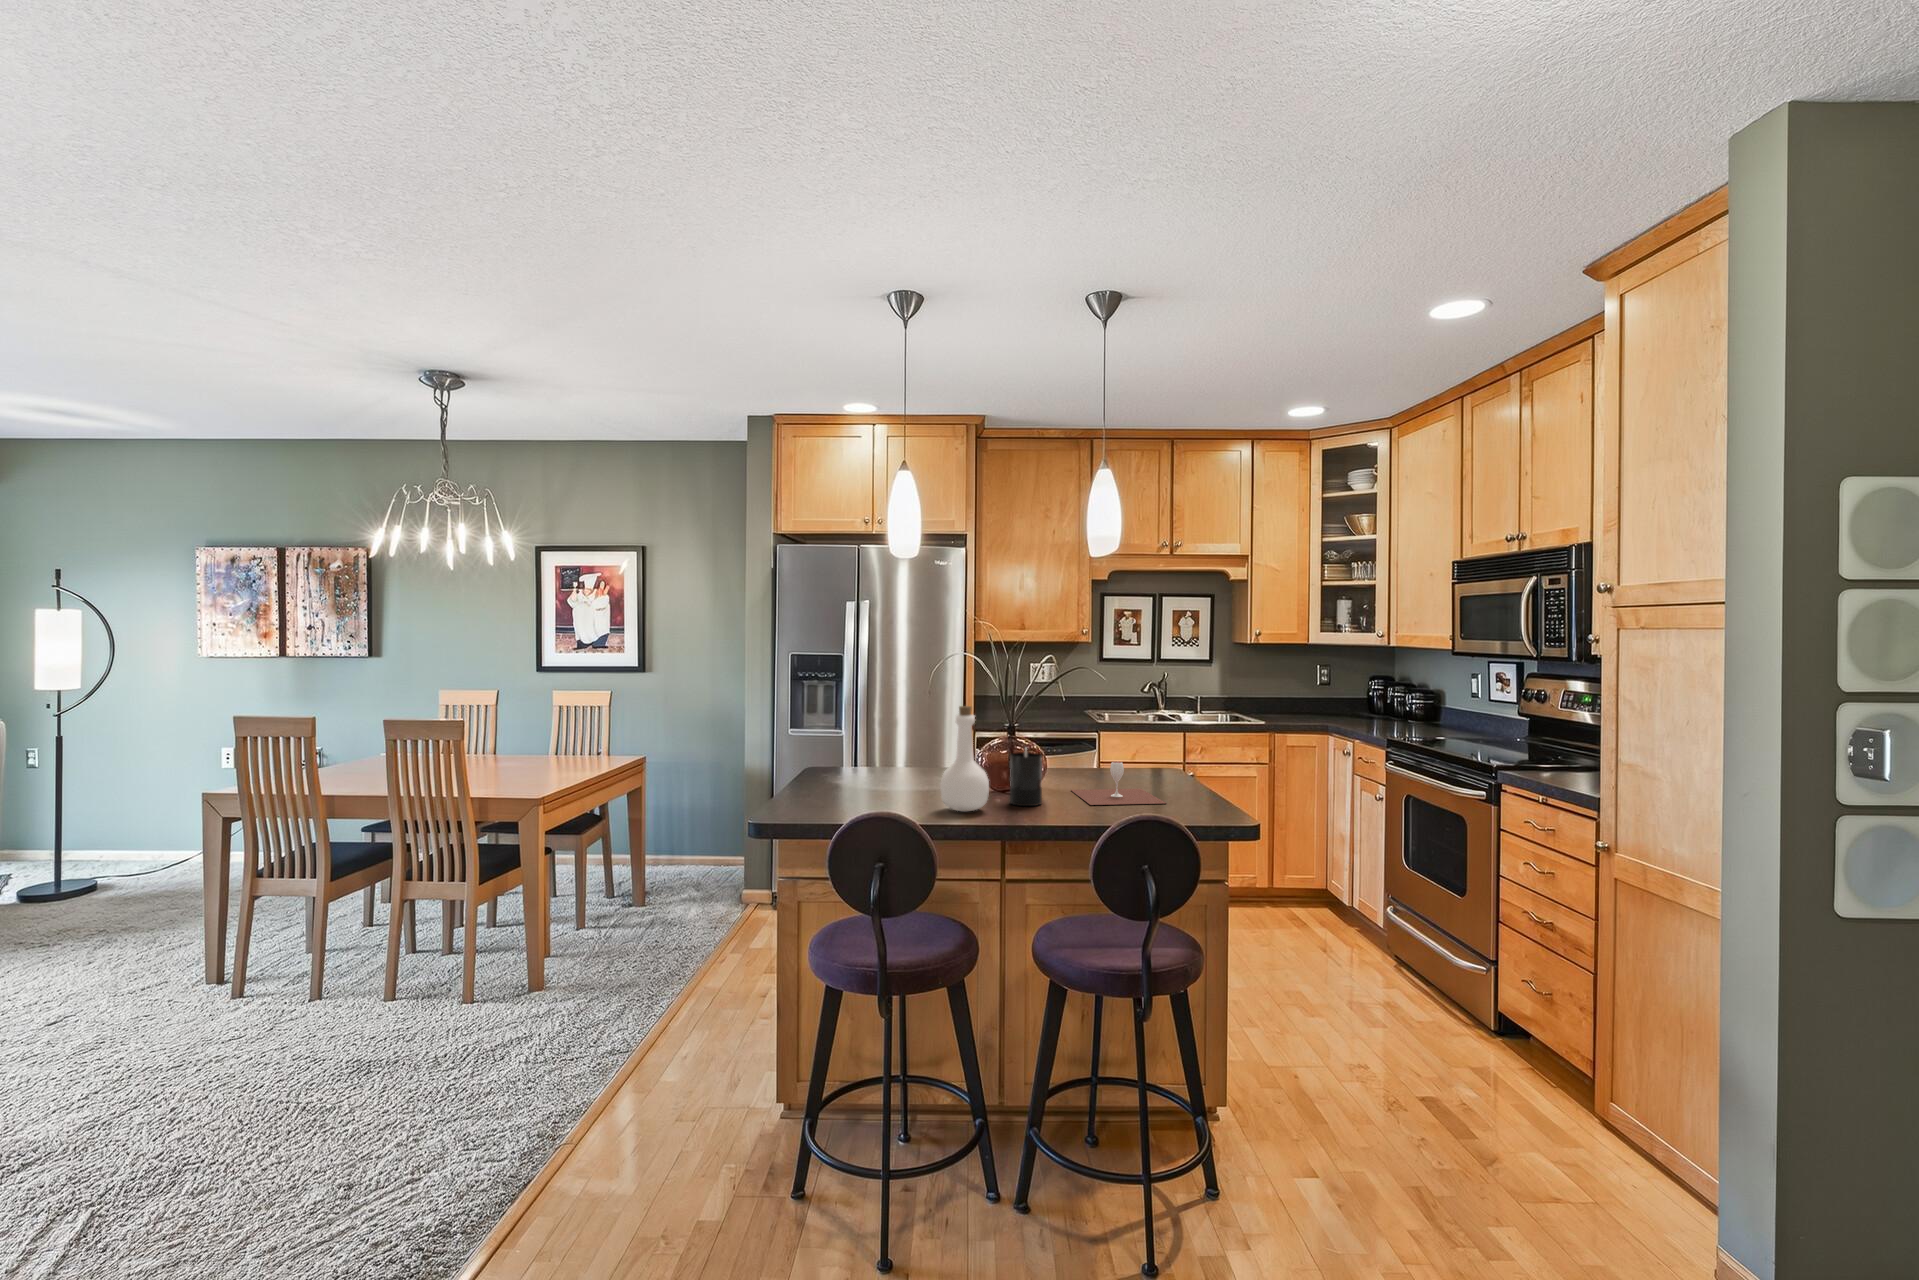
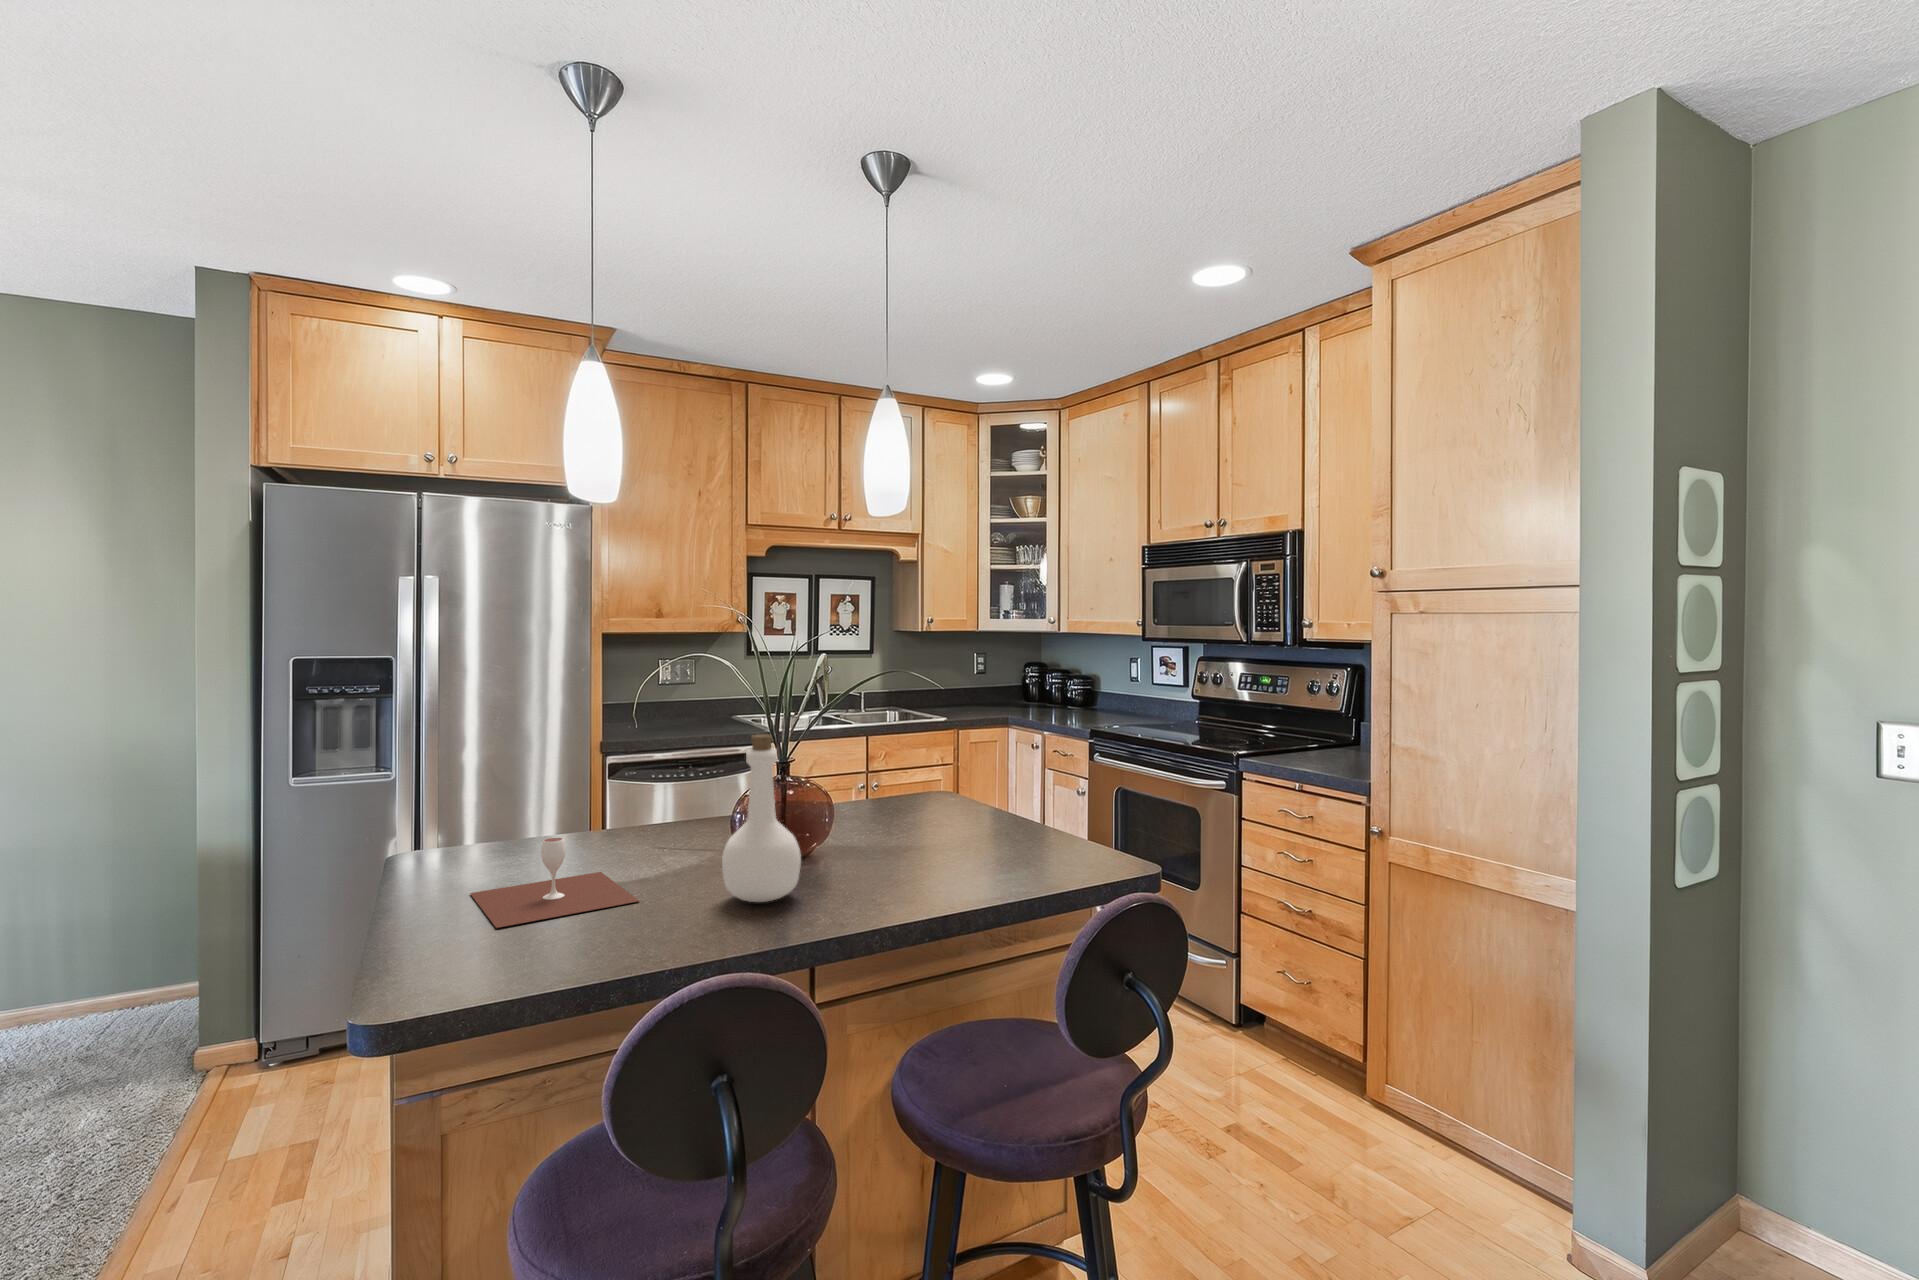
candle: present [1010,748,1042,806] -> none [810,787,857,877]
wine glass: present [1071,762,1166,805] -> present [470,838,639,928]

